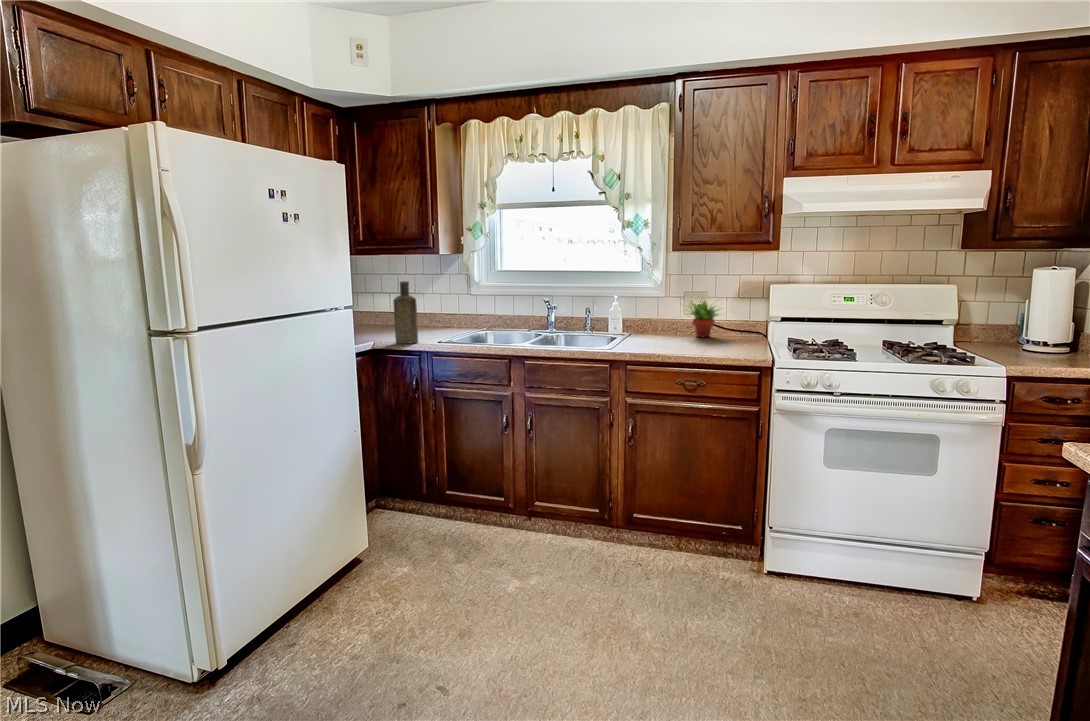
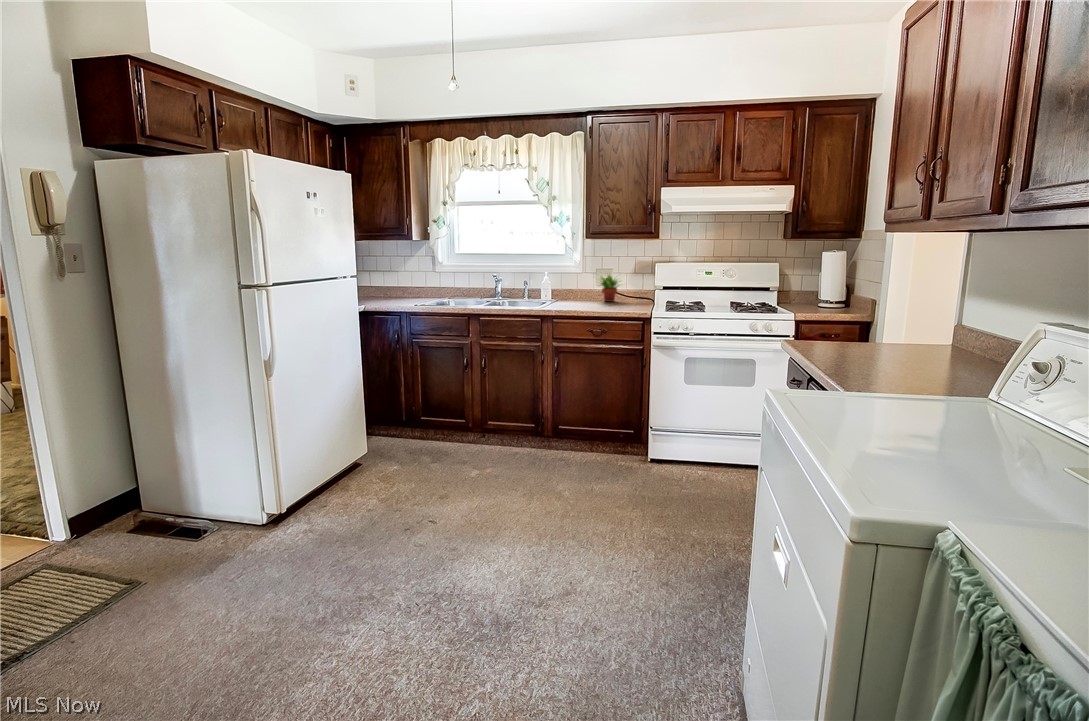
bottle: present [393,281,418,344] -> none [380,259,399,306]

